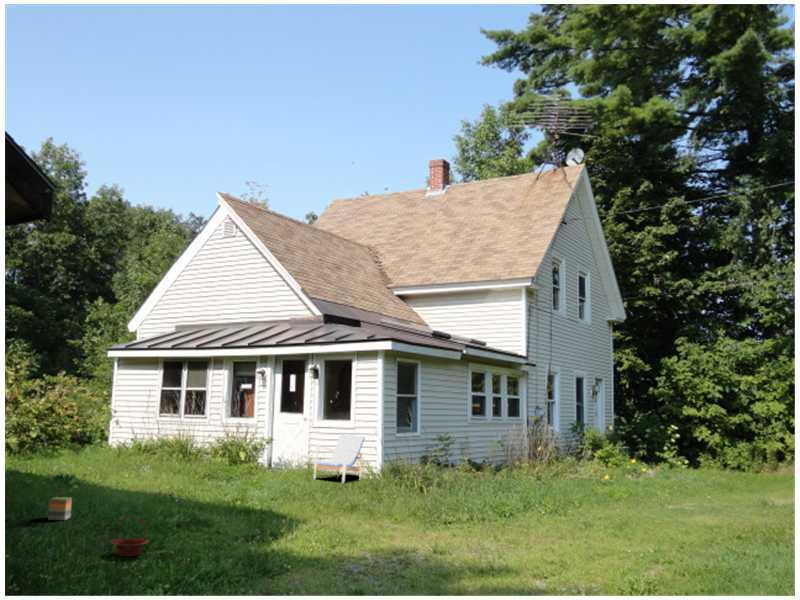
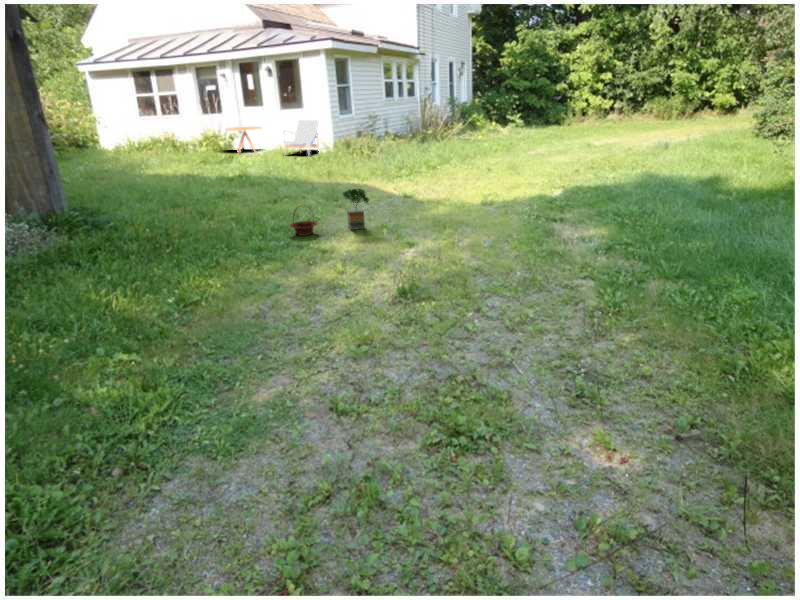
round table: none [248,437,295,473] -> present [227,127,261,152]
potted tree: present [48,473,78,520] -> present [342,189,369,230]
basket: present [110,520,149,556] -> present [290,206,318,235]

